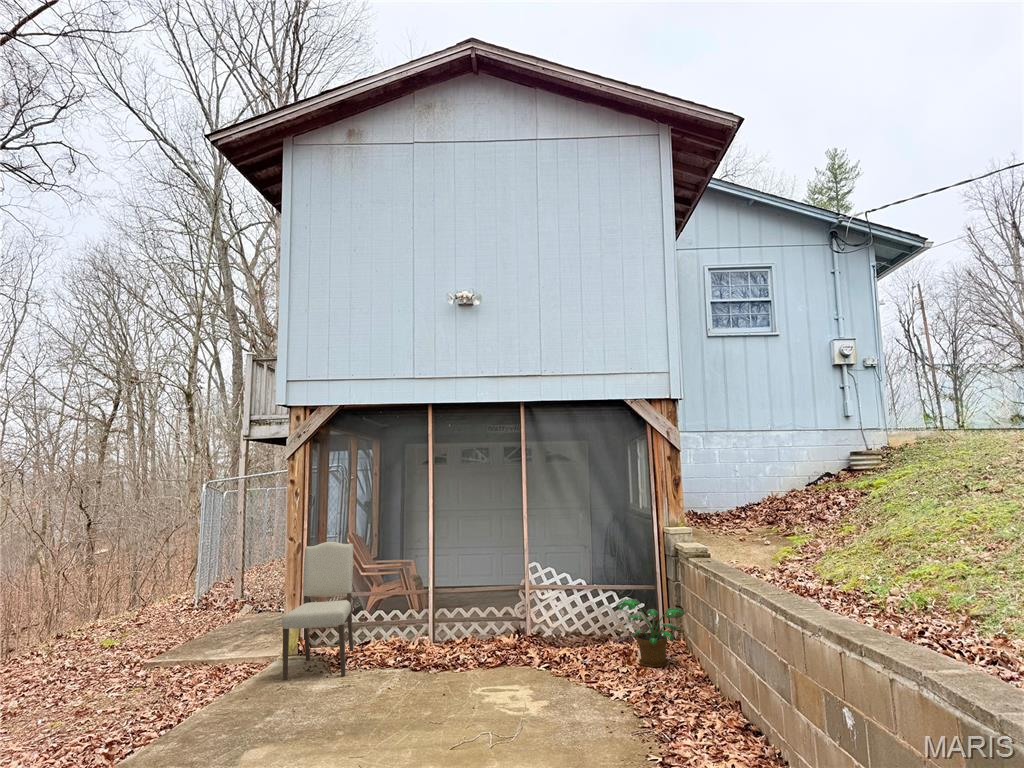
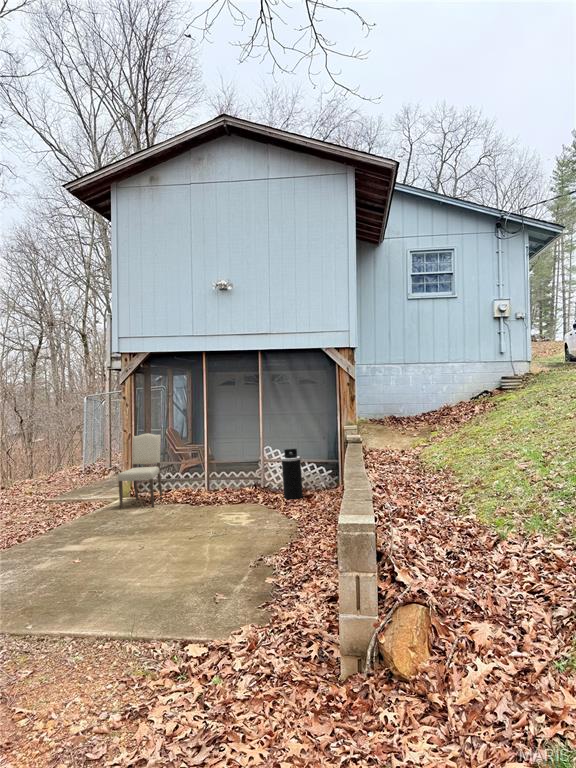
trash can: none [565,567,602,657] -> present [282,449,303,499]
potted plant: present [616,598,685,667] -> none [310,467,346,504]

